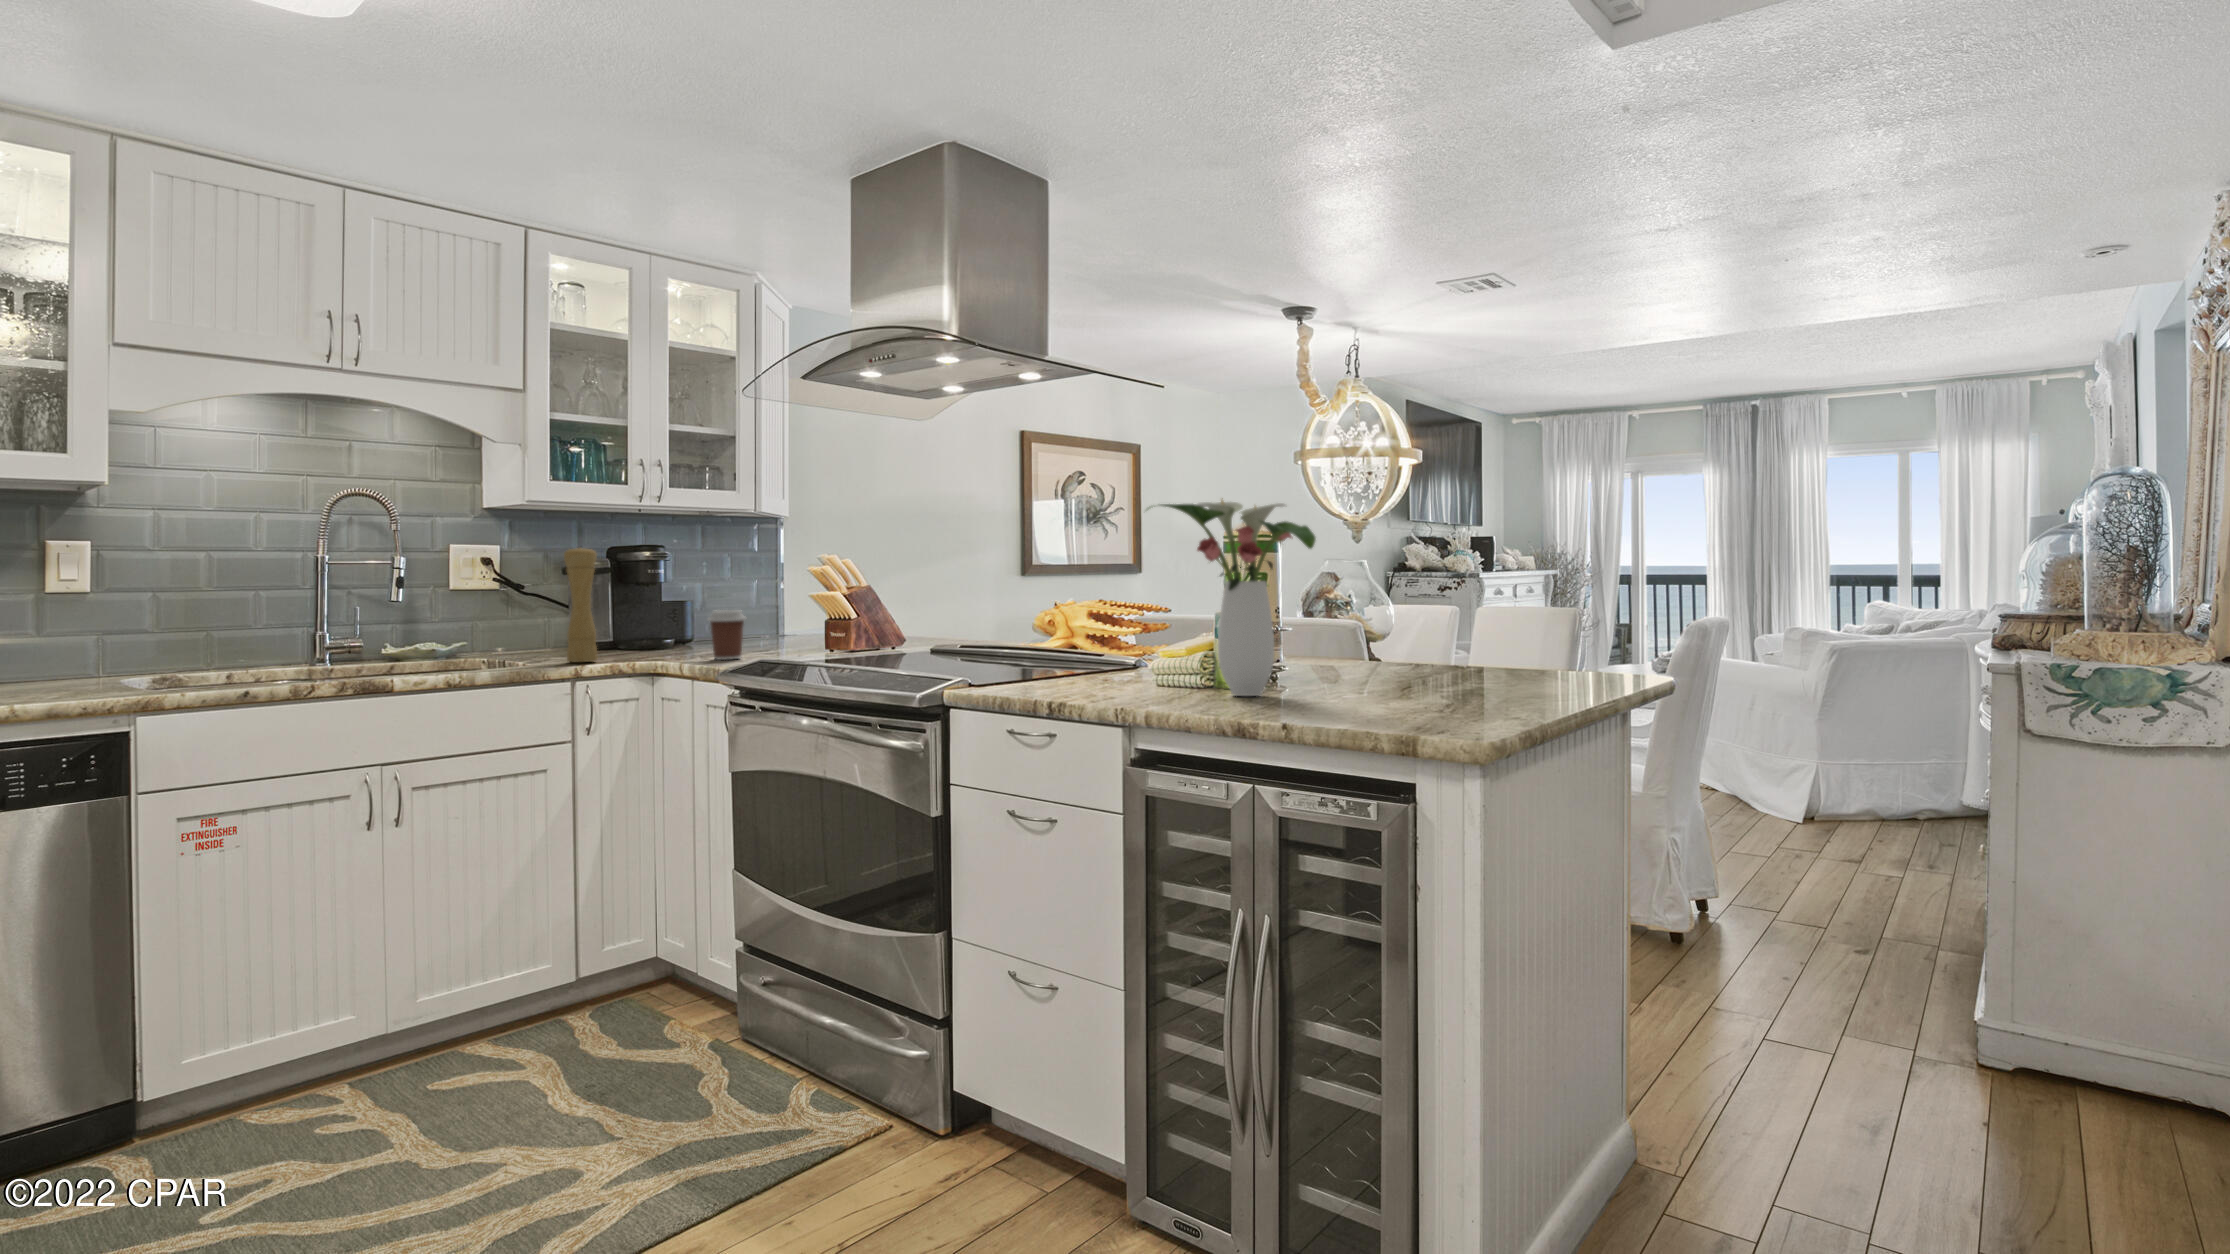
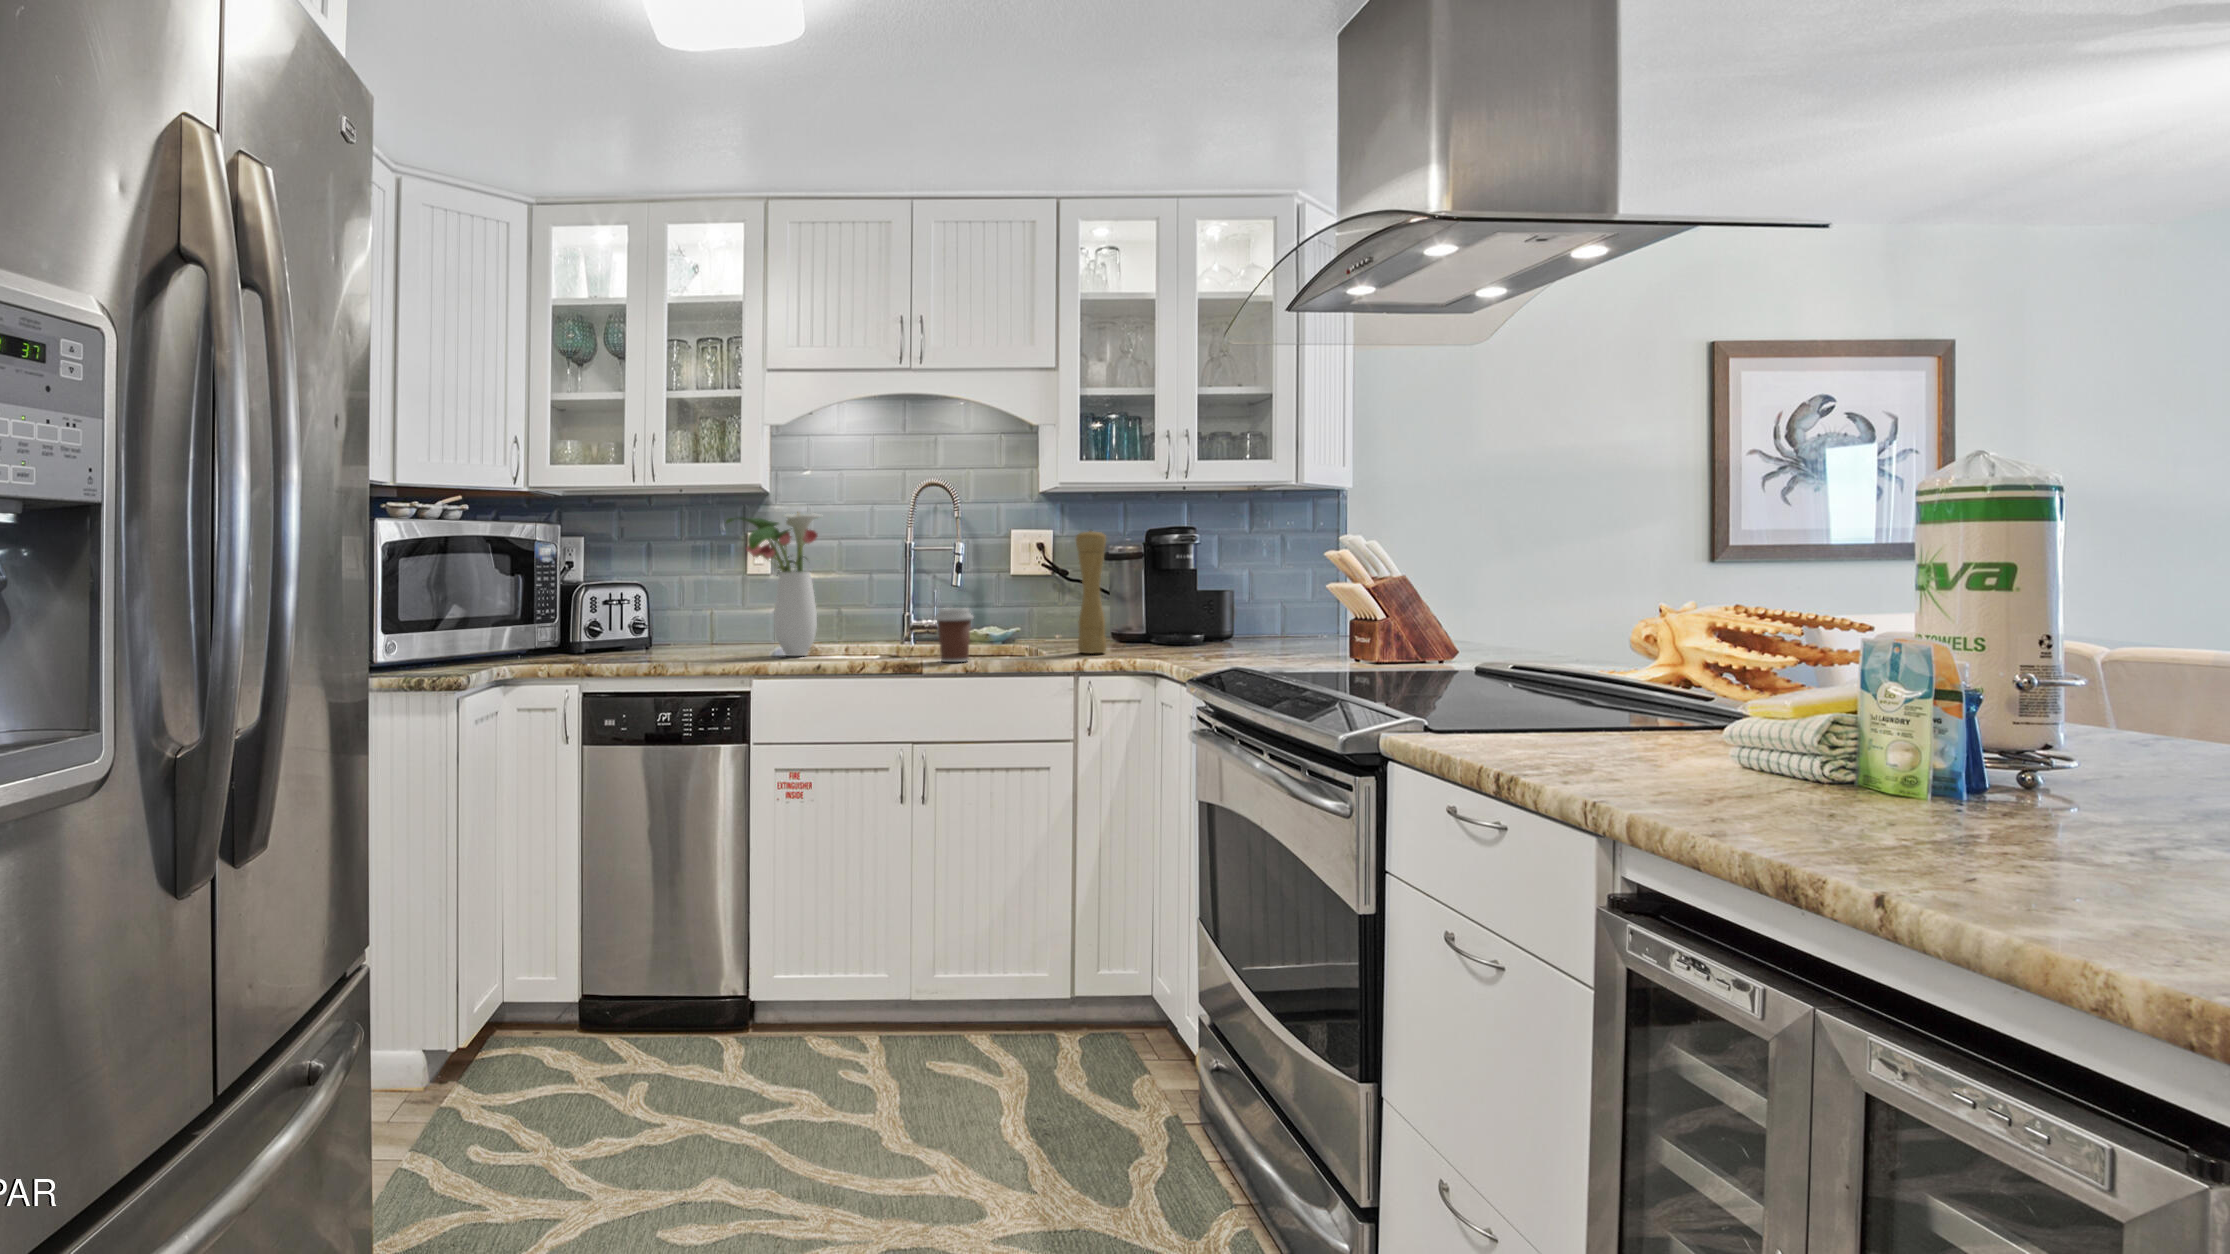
flower arrangement: present [1148,498,1316,696] -> present [726,512,821,656]
coffee cup: present [708,610,746,660] -> present [935,608,973,662]

